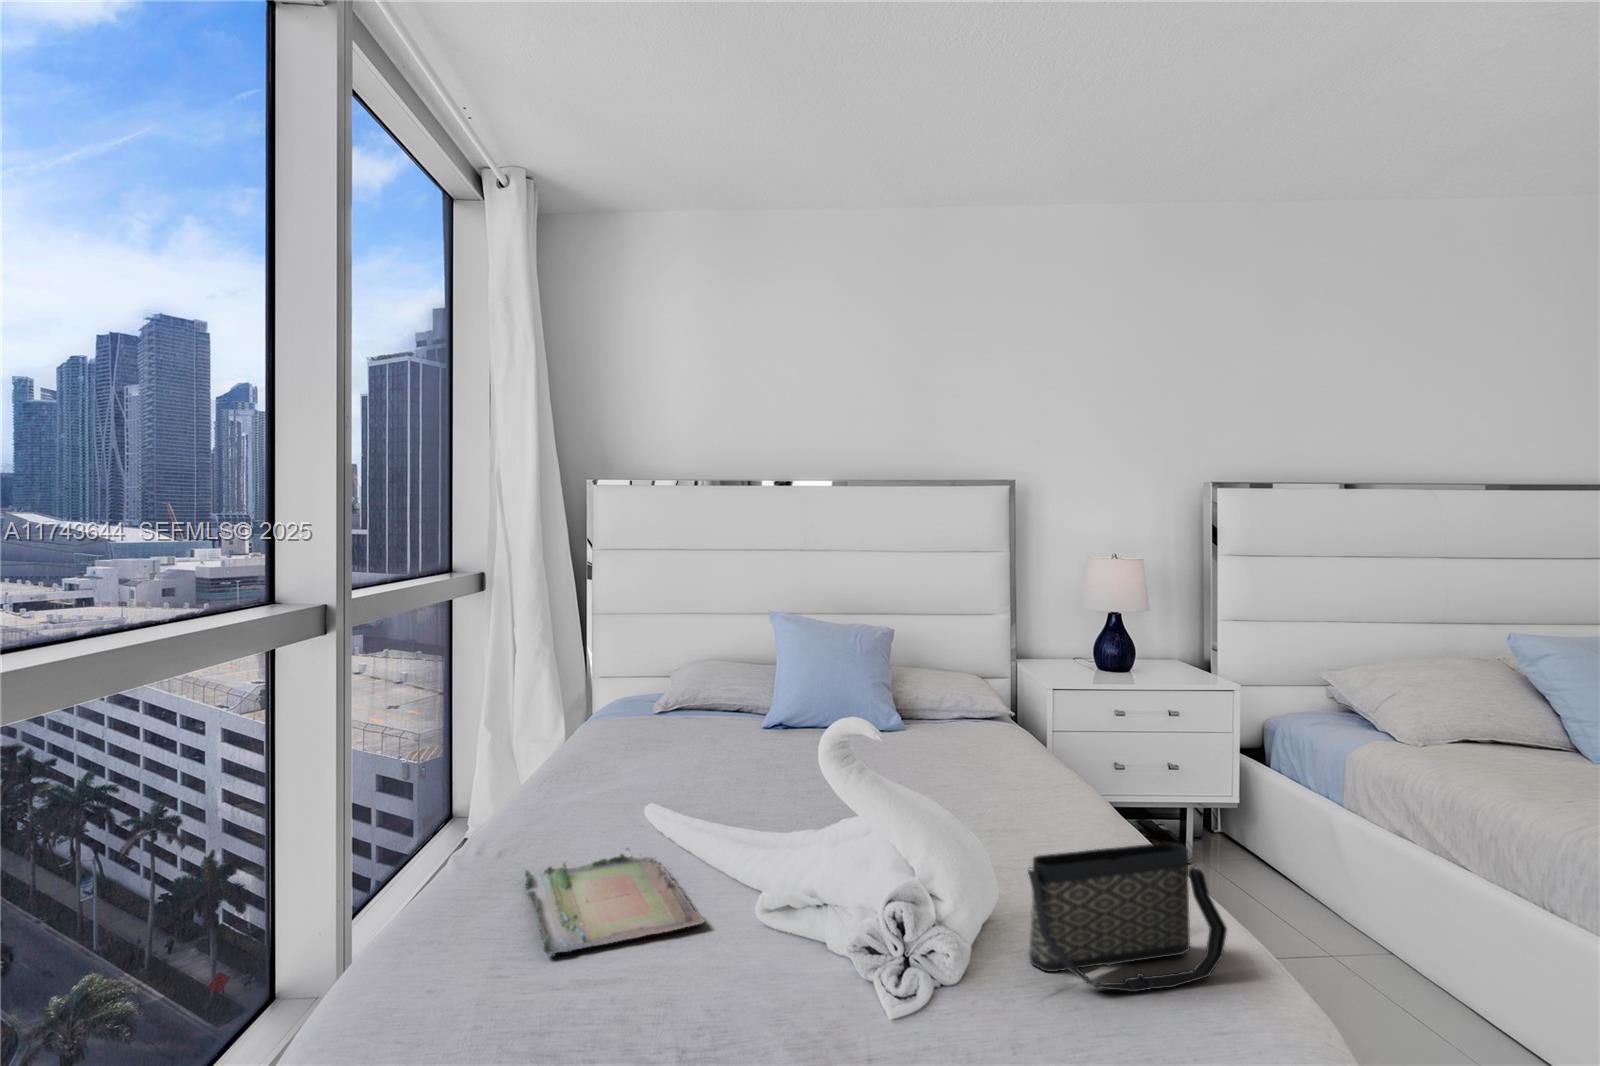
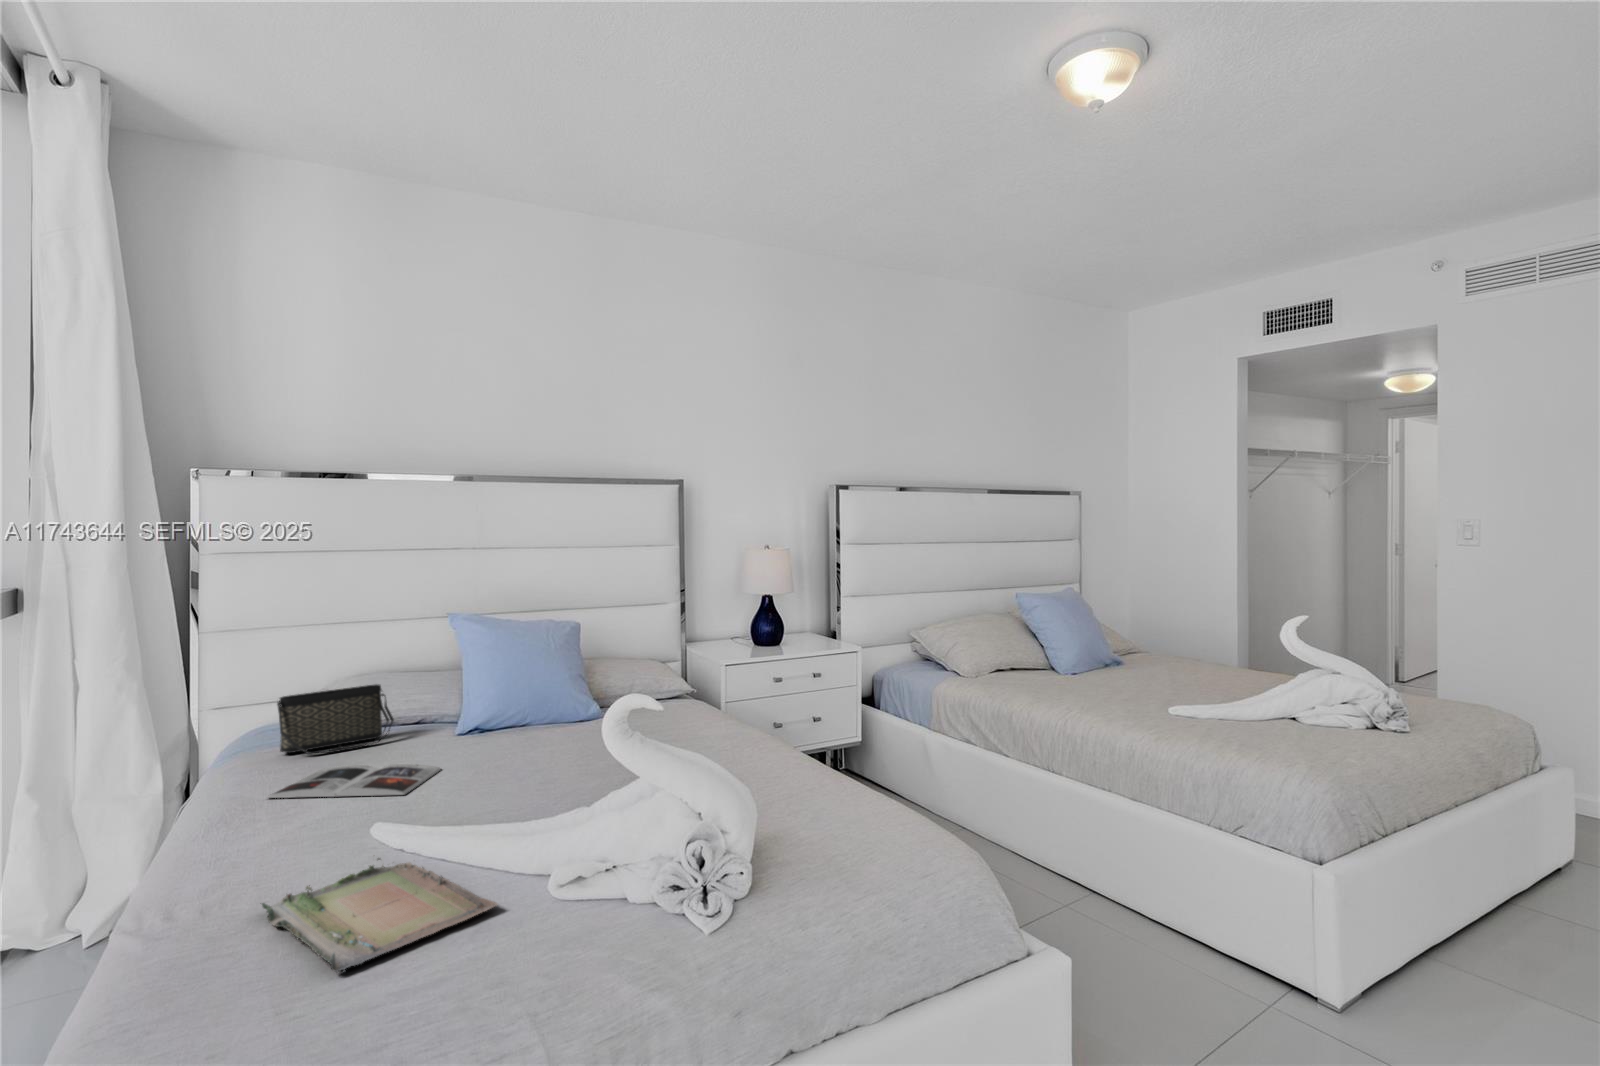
magazine: none [583,748,730,787] -> present [268,764,441,798]
handbag: present [1028,843,1227,992] -> present [277,684,394,753]

